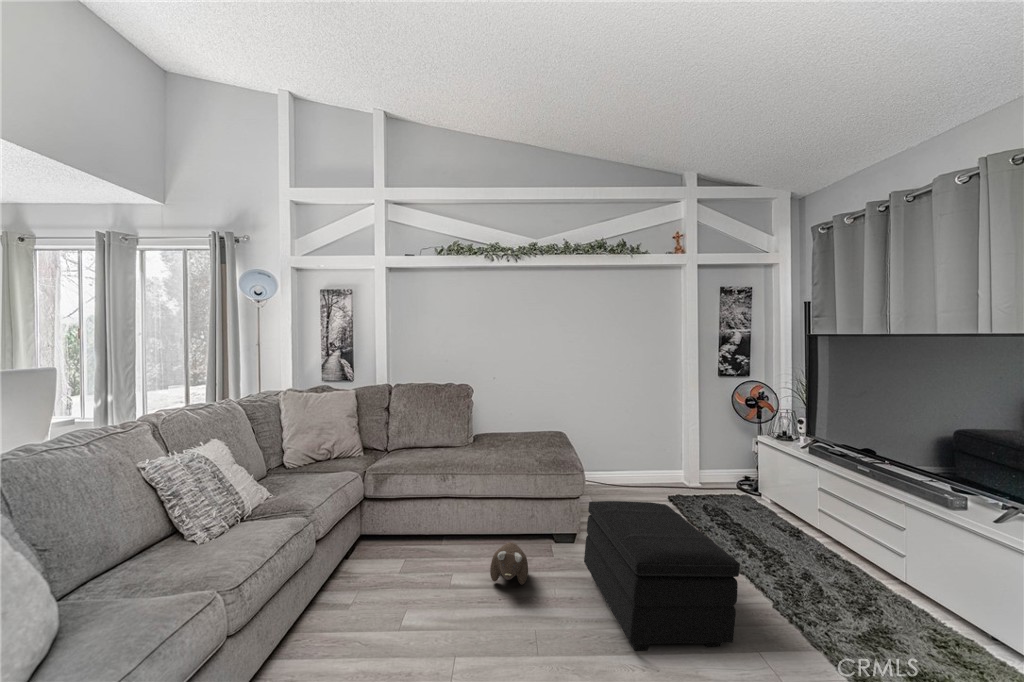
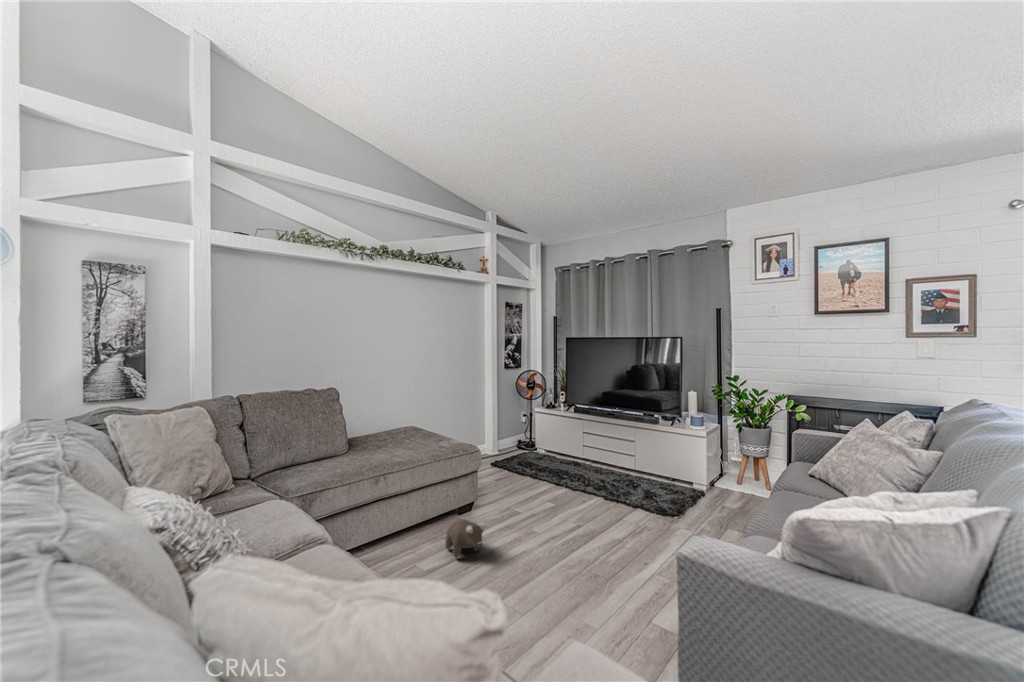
footstool: present [584,501,740,651] -> none [509,458,626,552]

